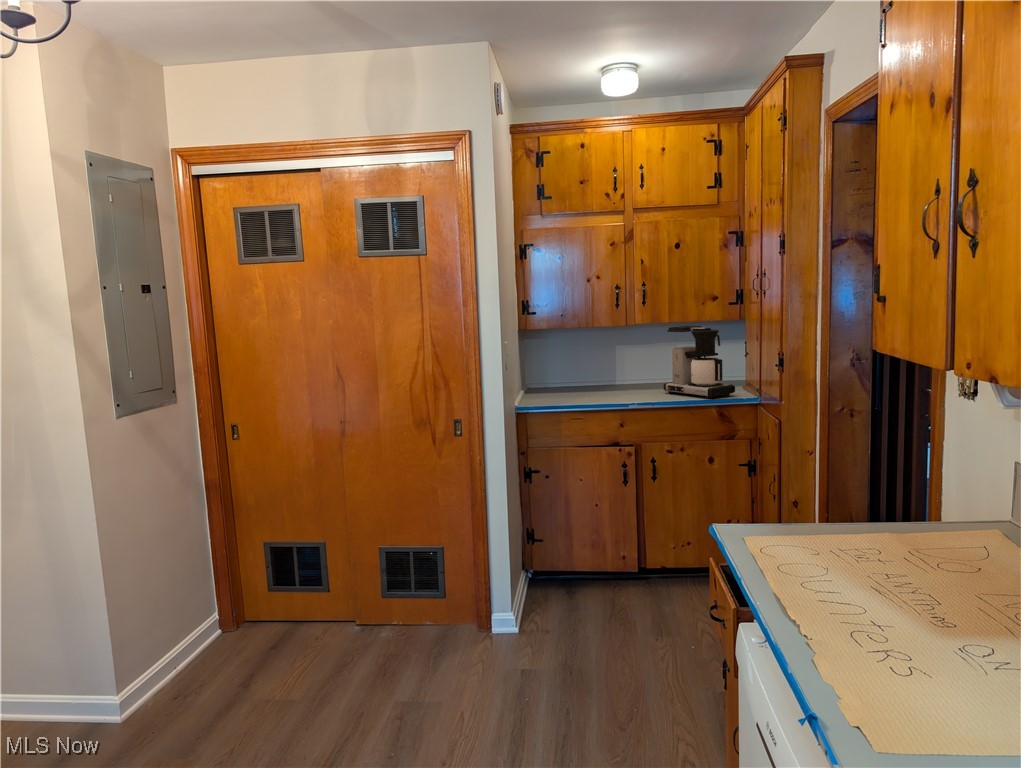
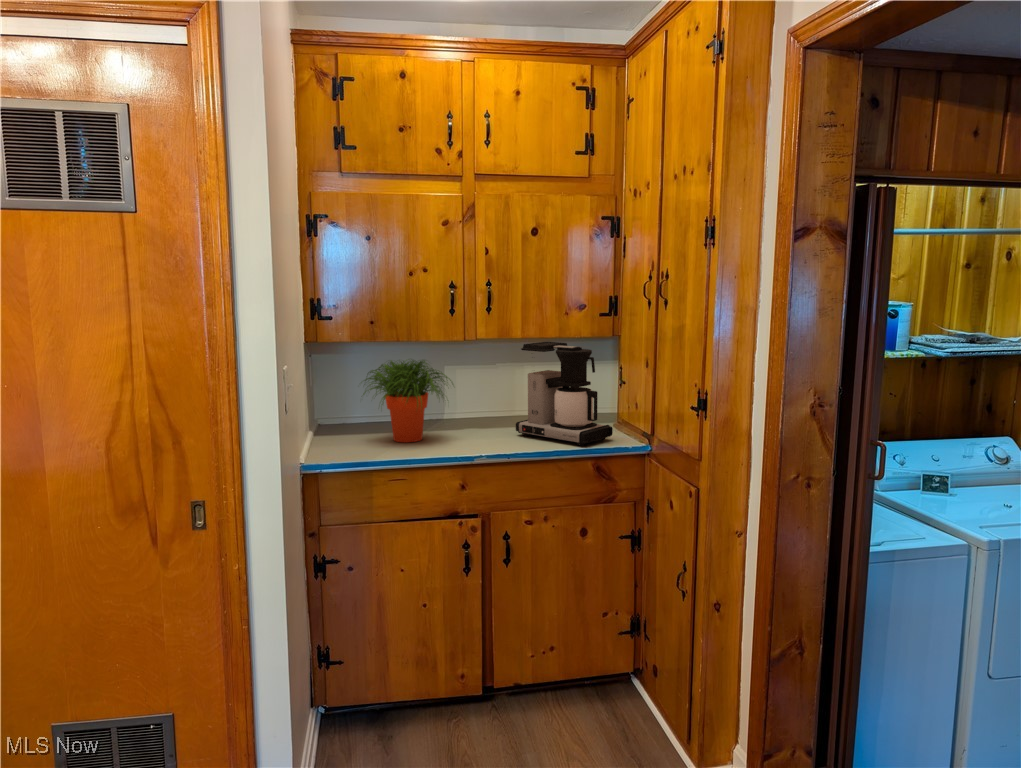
potted plant: none [553,339,619,396] -> present [363,360,451,442]

